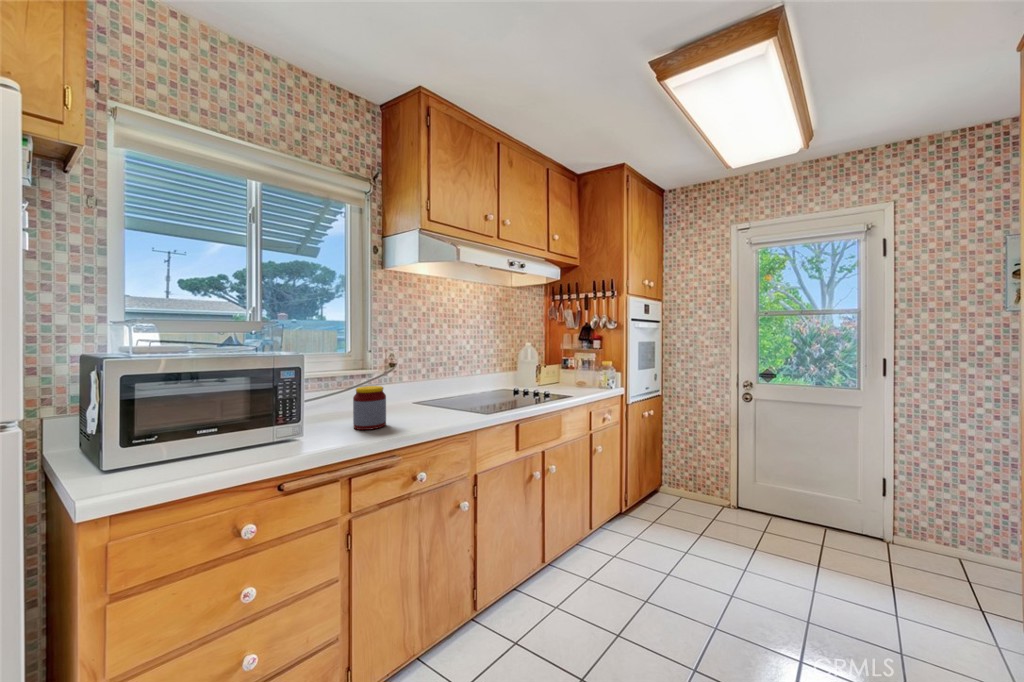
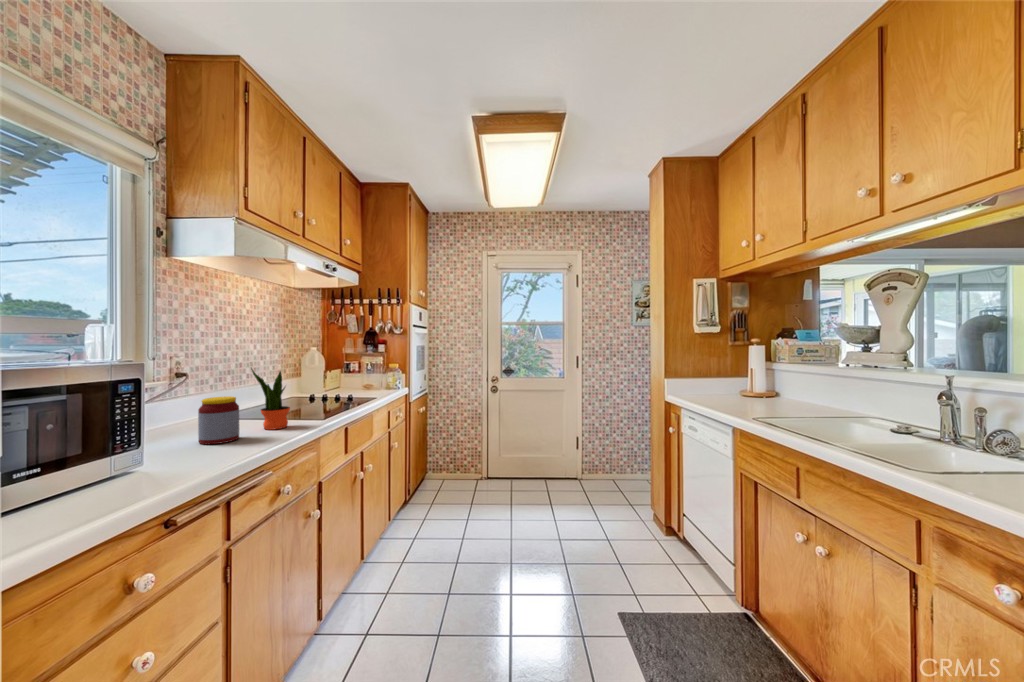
potted plant: none [414,359,441,422] -> present [251,369,290,430]

